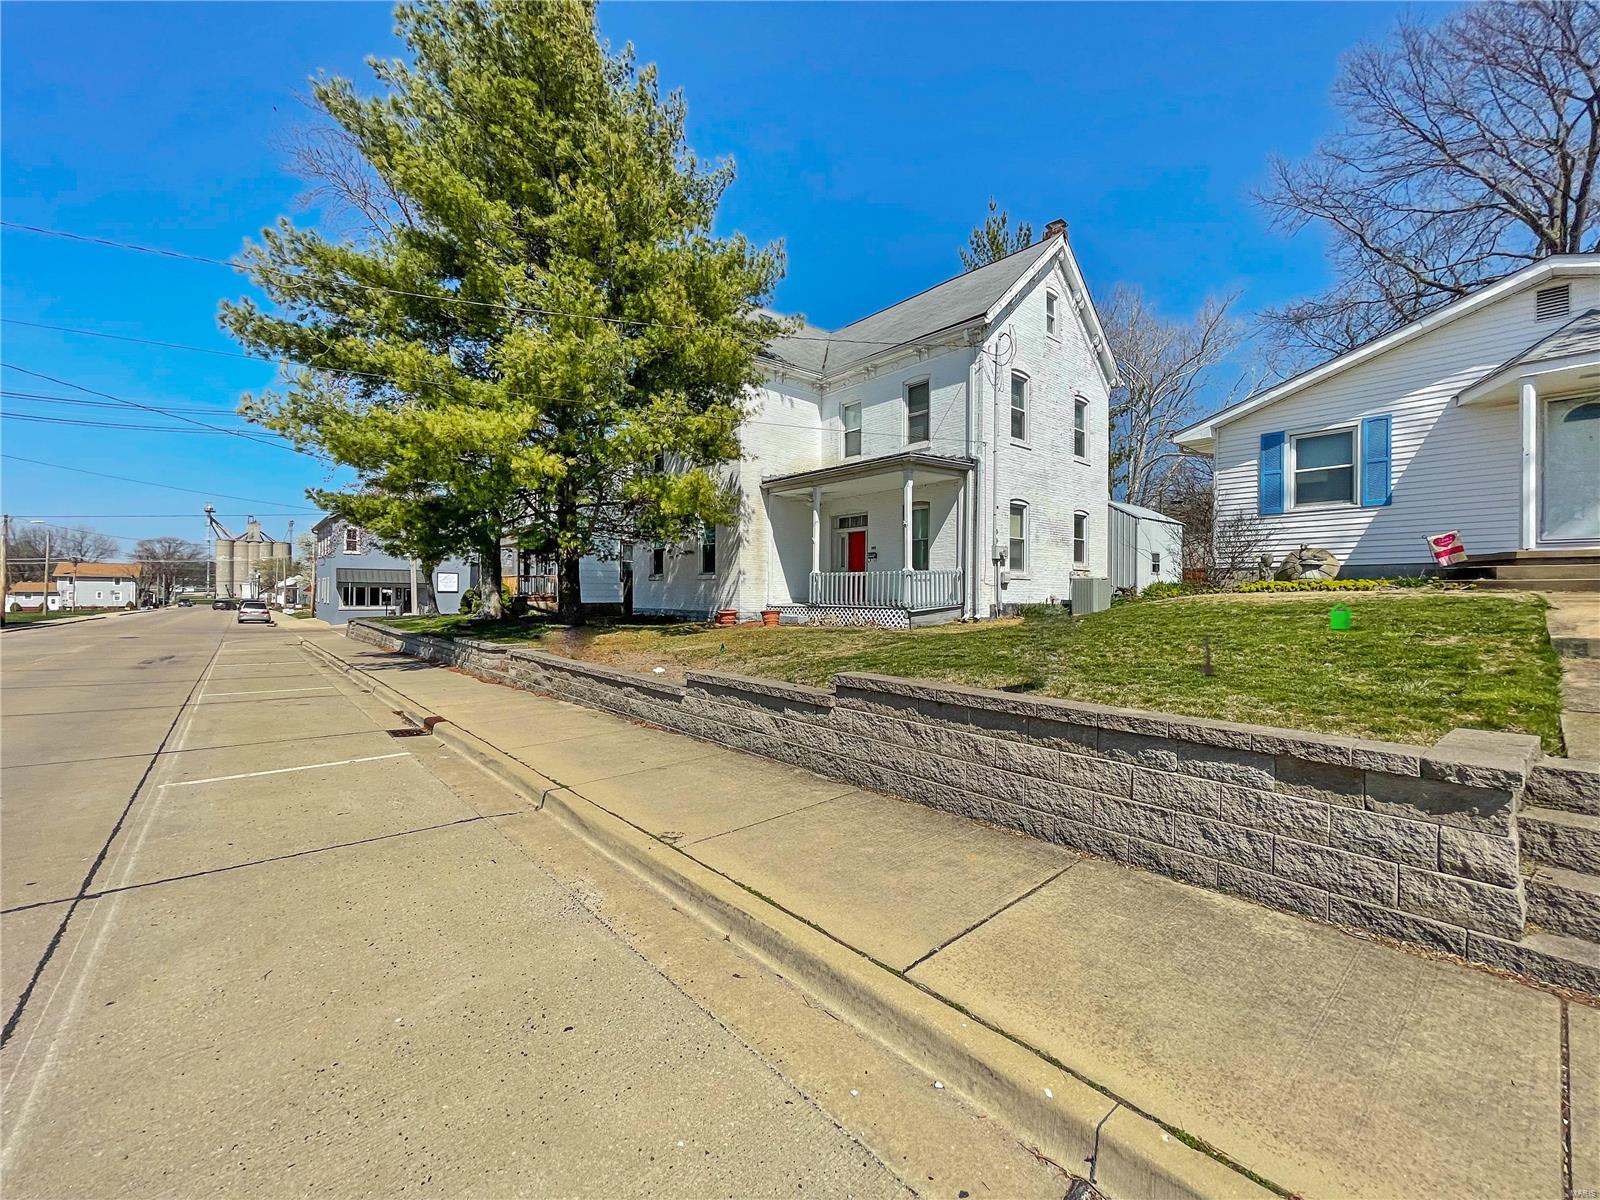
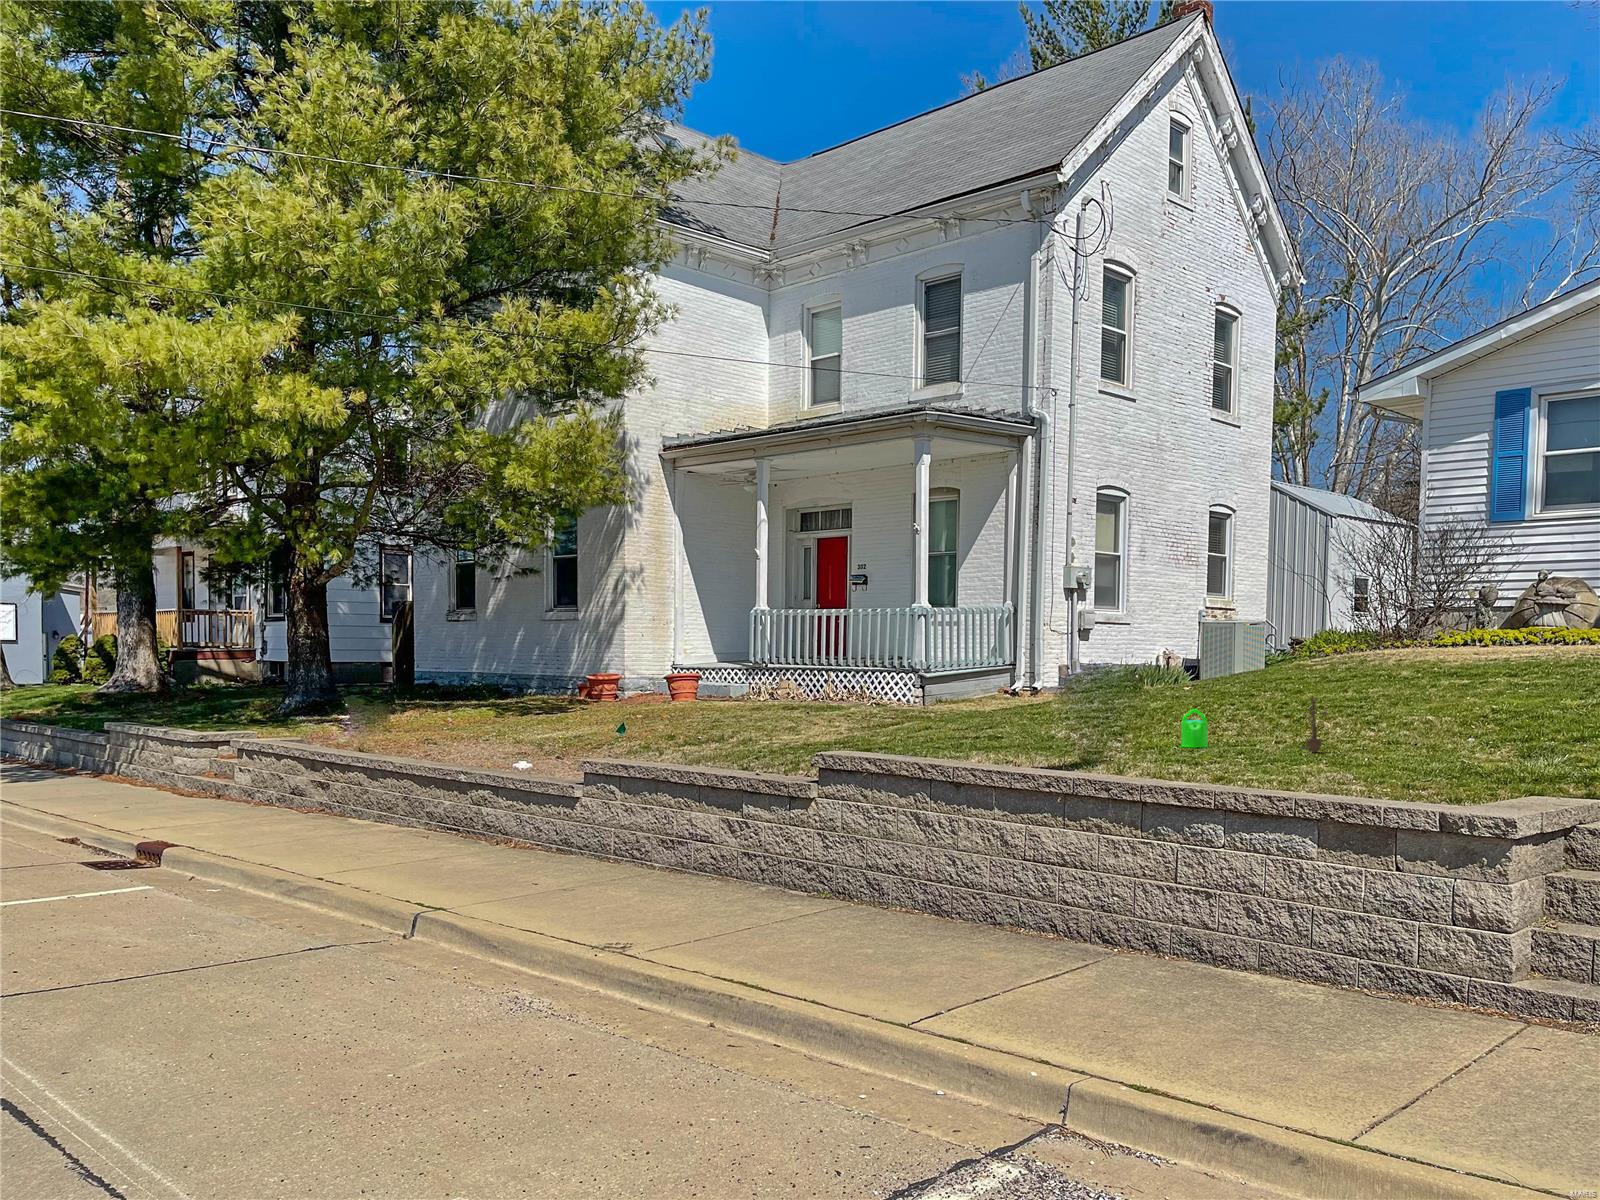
watering can: present [1331,604,1352,629] -> present [1181,709,1208,748]

